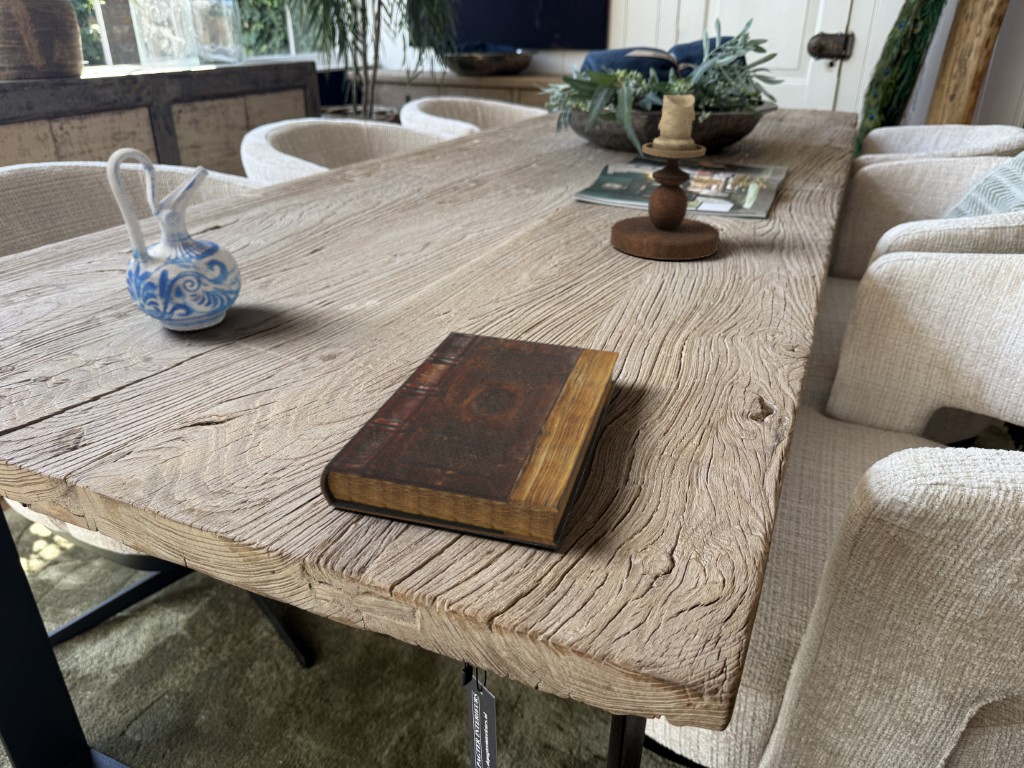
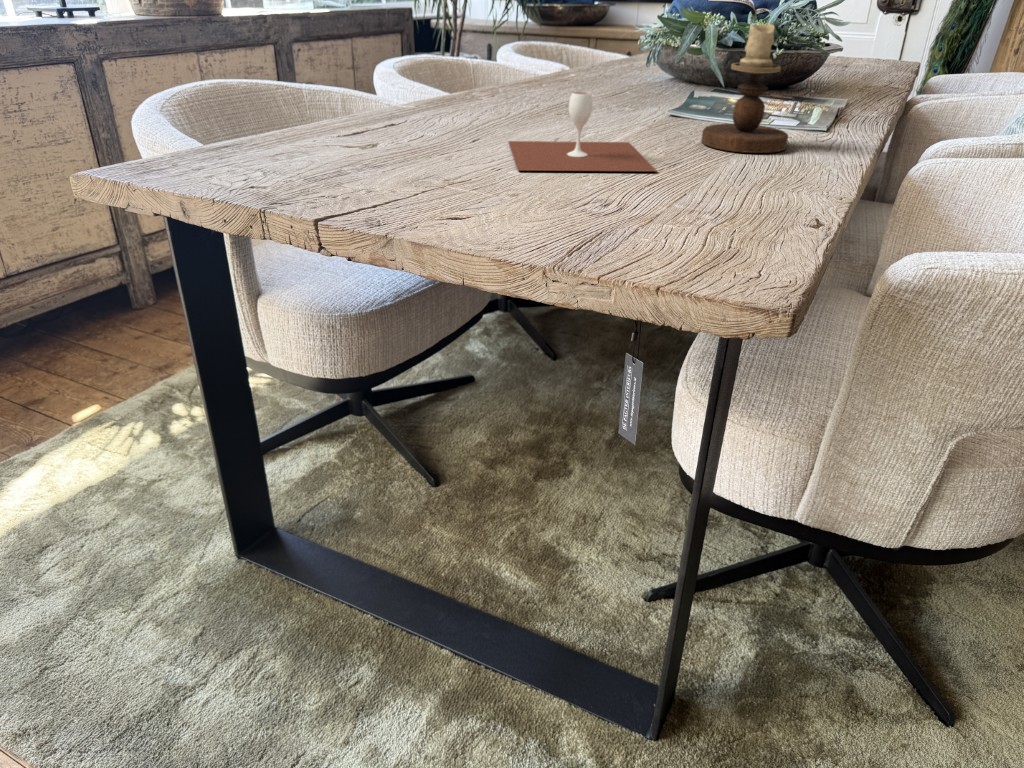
ceramic pitcher: present [107,148,241,331] -> none [377,46,450,177]
wine glass: none [346,192,543,309] -> present [509,92,656,172]
book: present [320,332,619,549] -> none [548,175,719,268]

